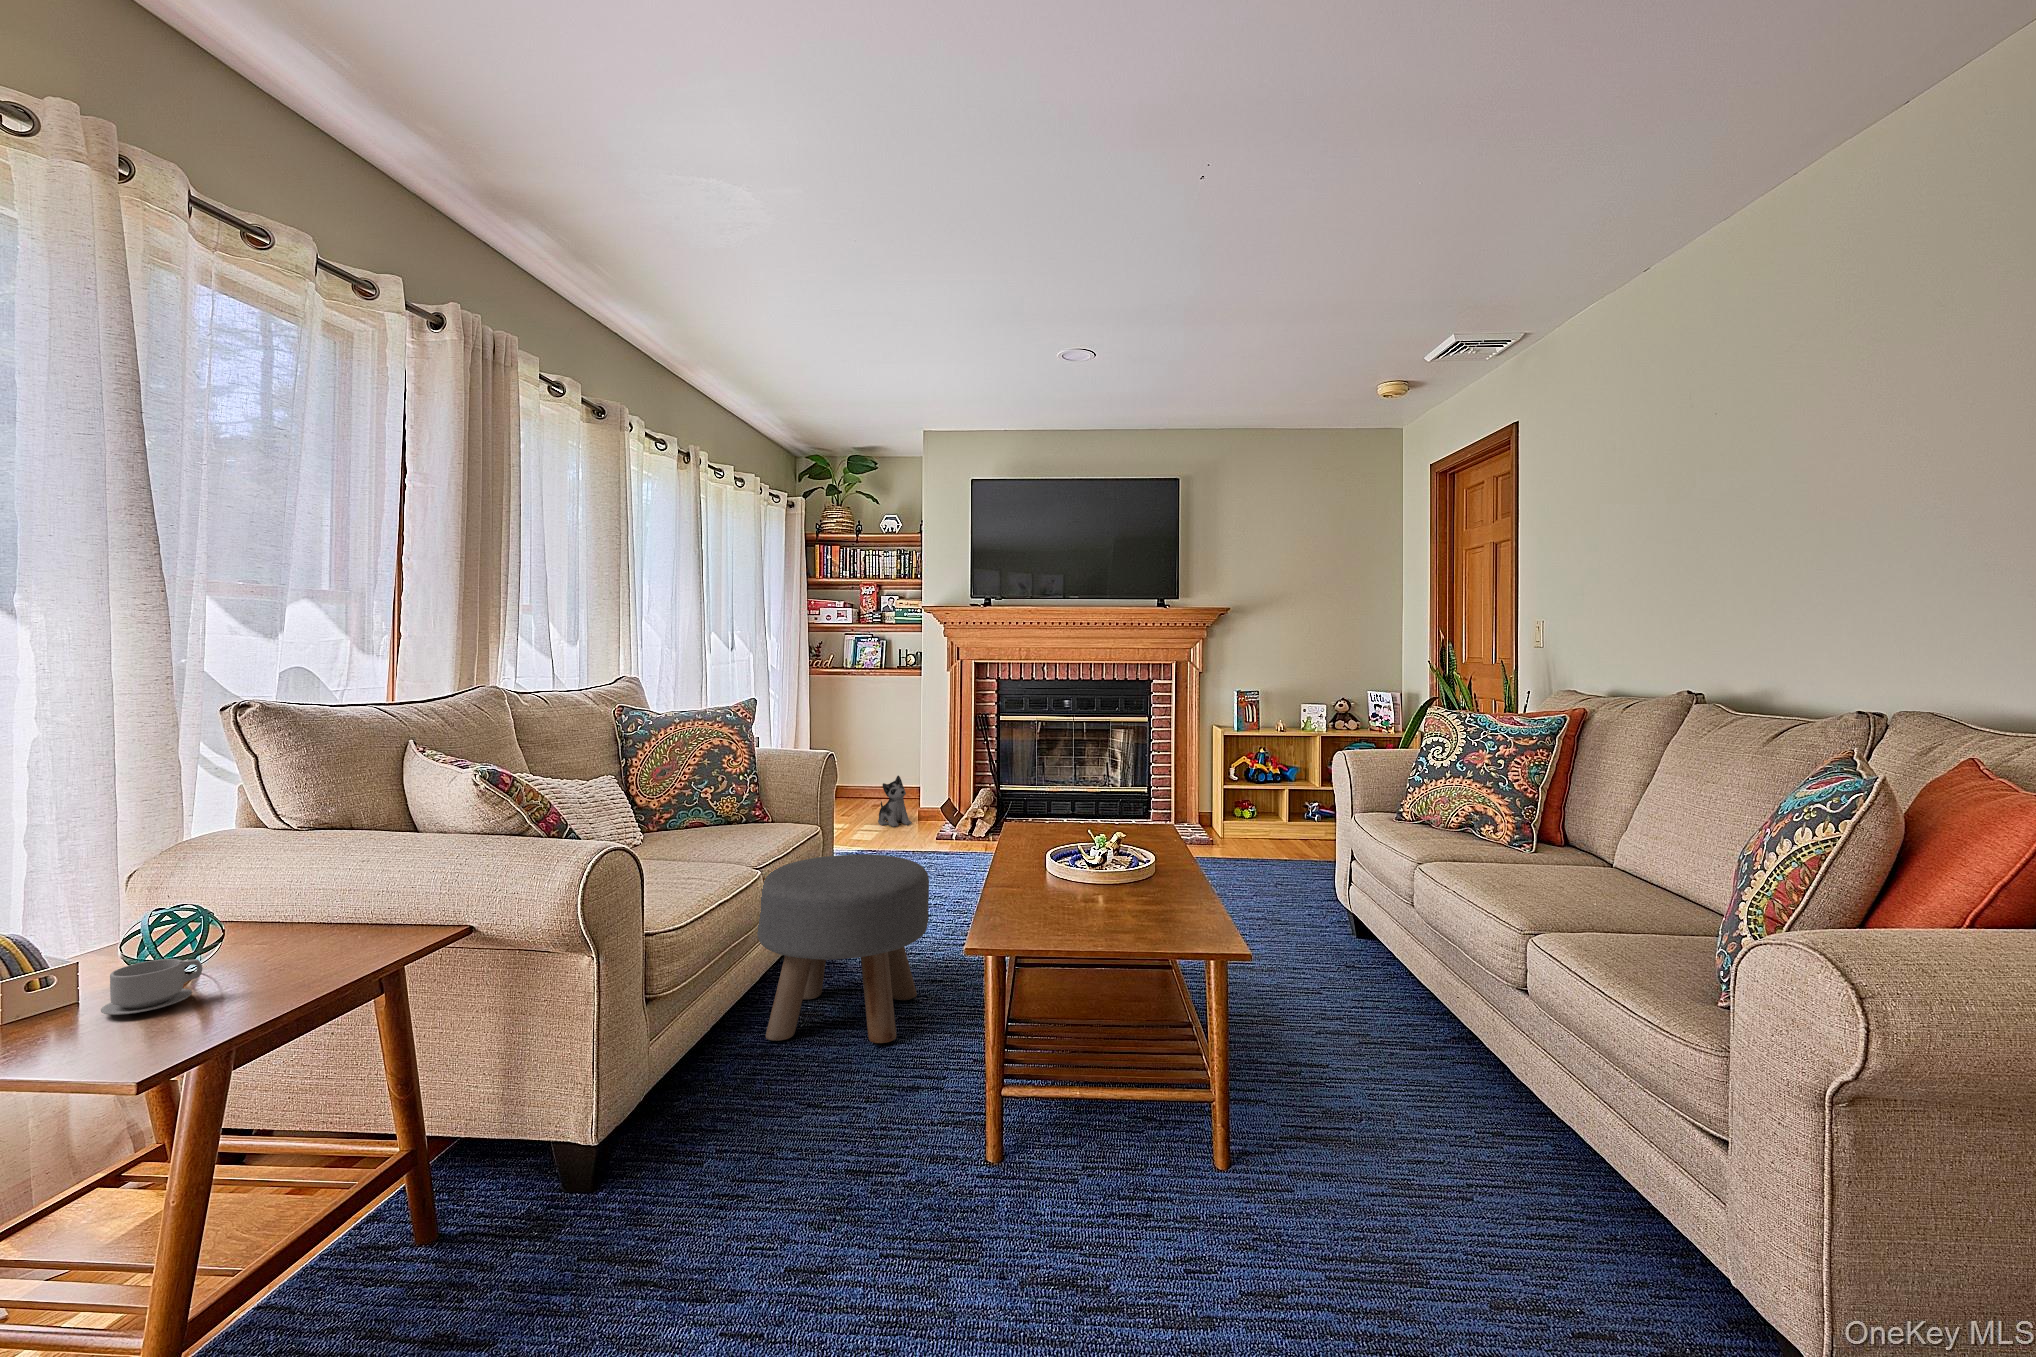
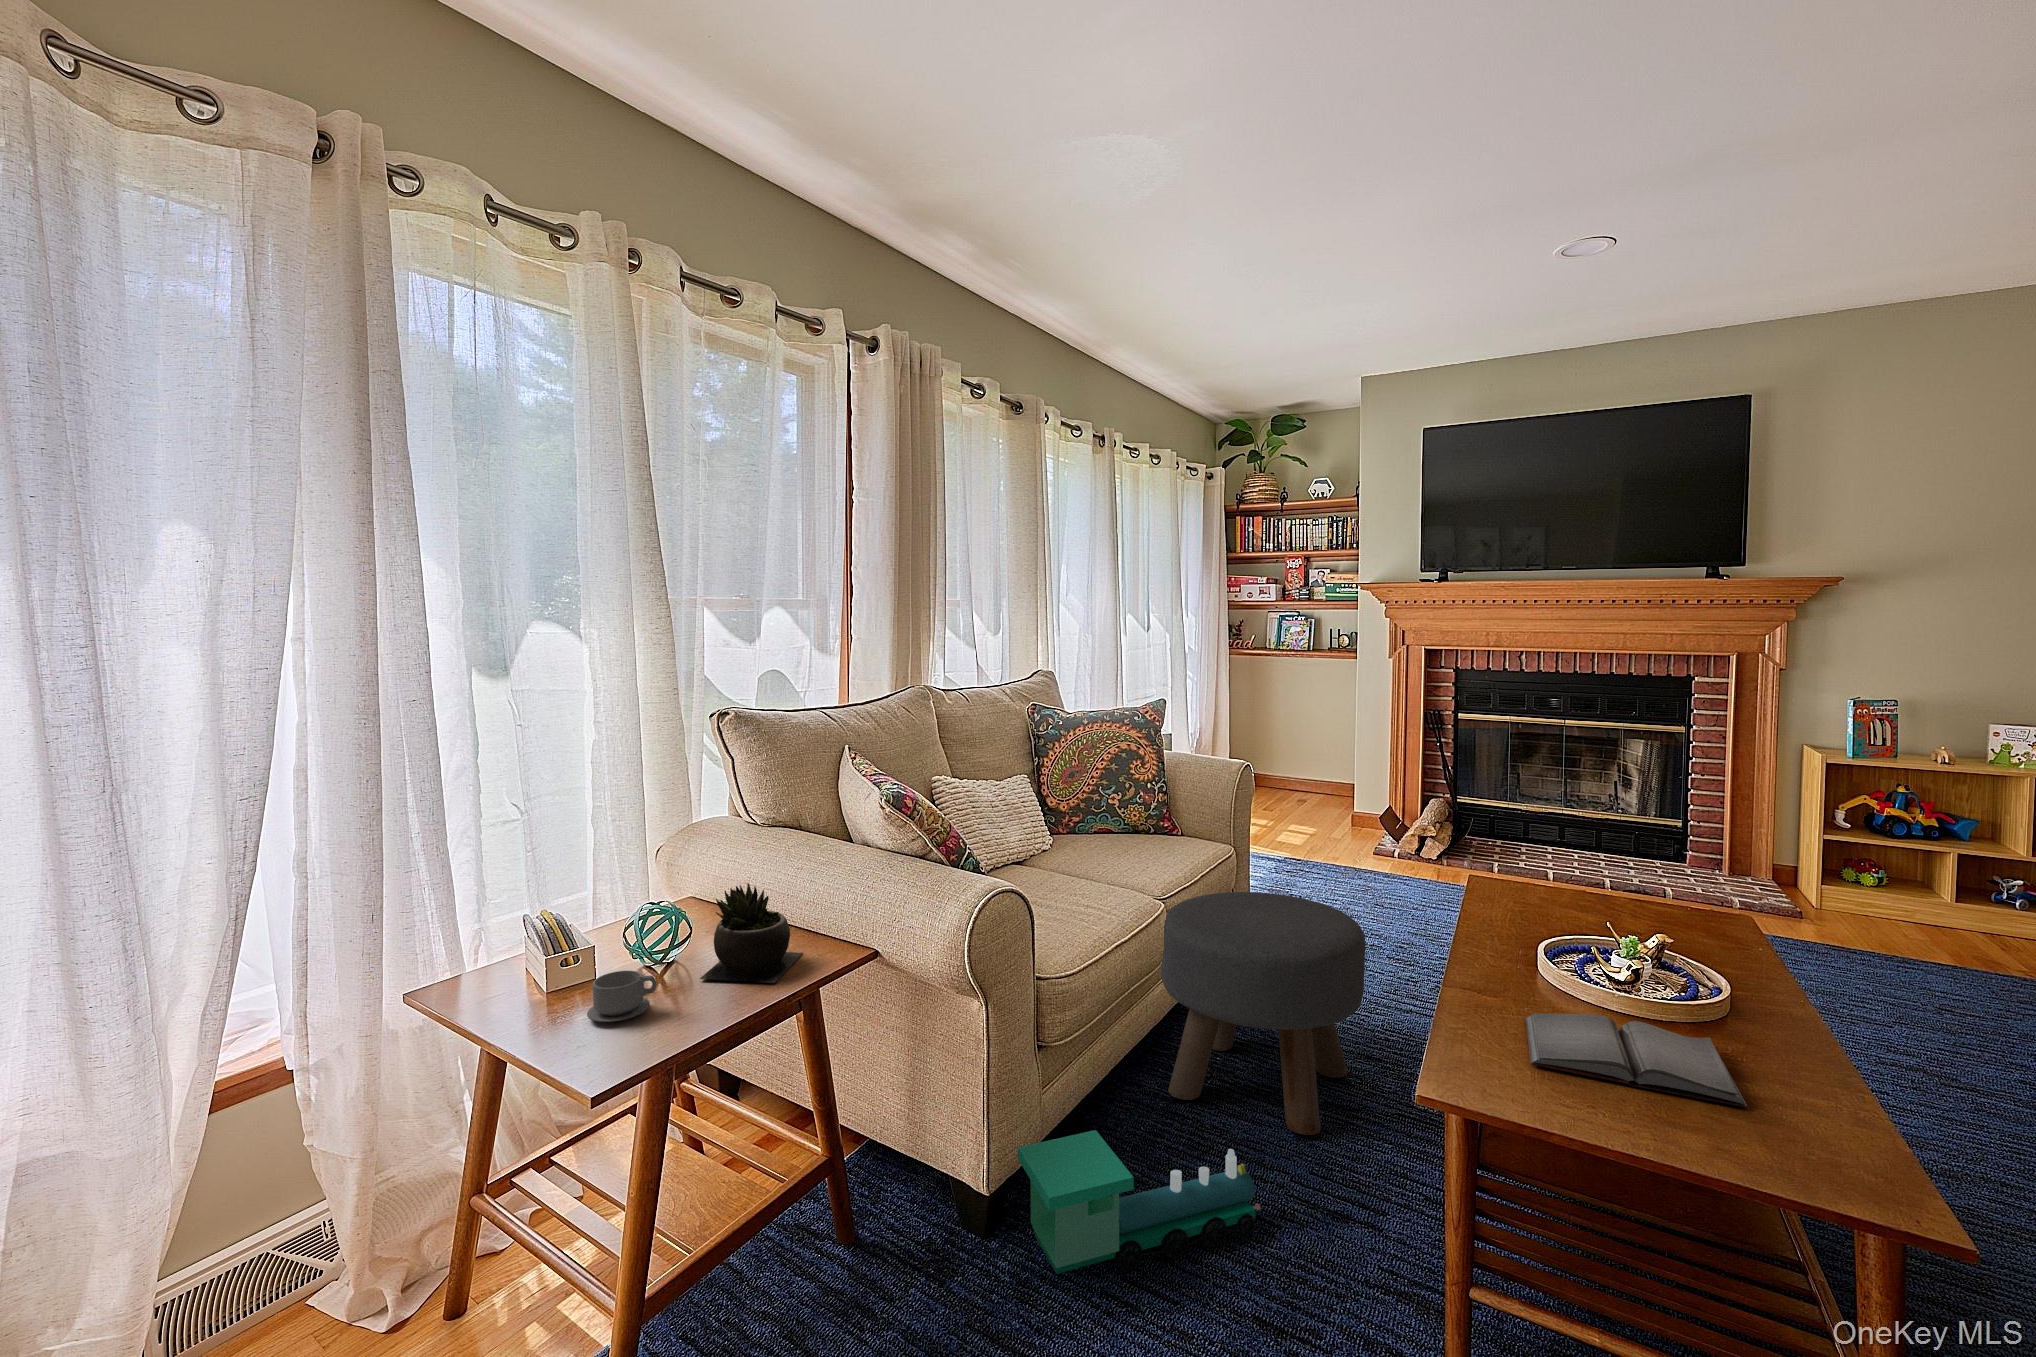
plush toy: present [878,776,912,827] -> none [1304,777,1344,835]
succulent plant: none [253,859,383,966] -> present [700,883,802,983]
hardback book: none [1038,891,1163,928] -> present [1525,1013,1748,1108]
toy train: none [628,1054,850,1190] -> present [1018,1130,1261,1274]

